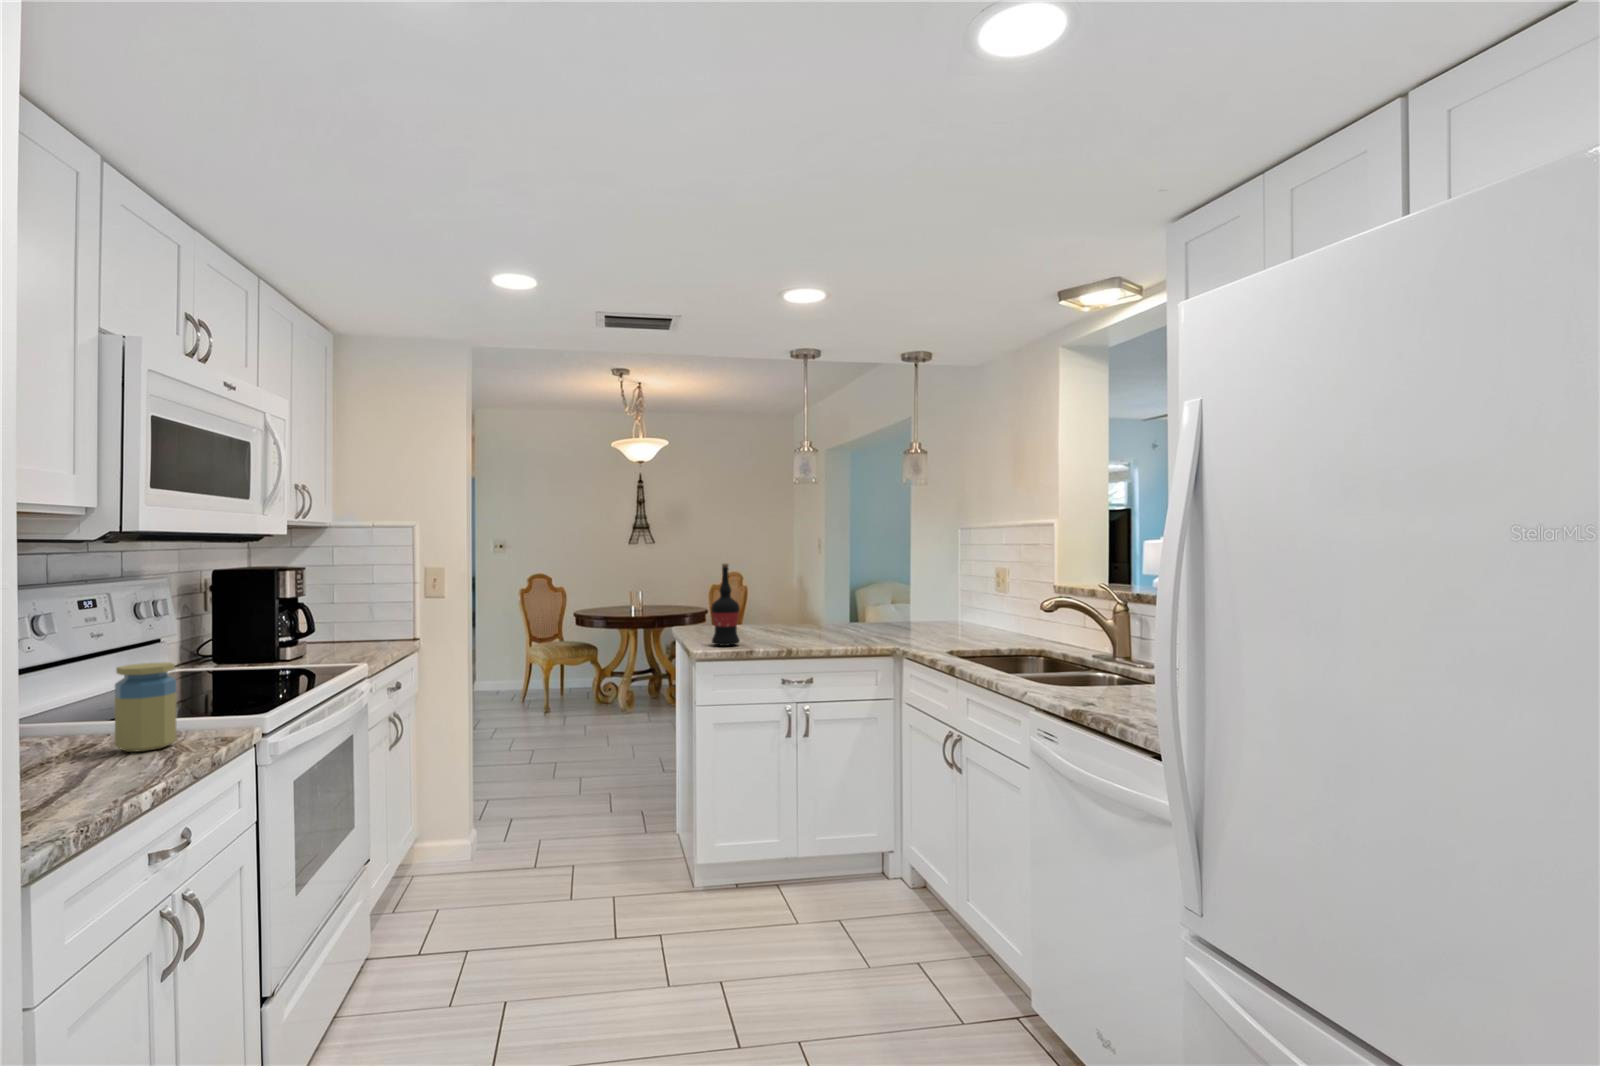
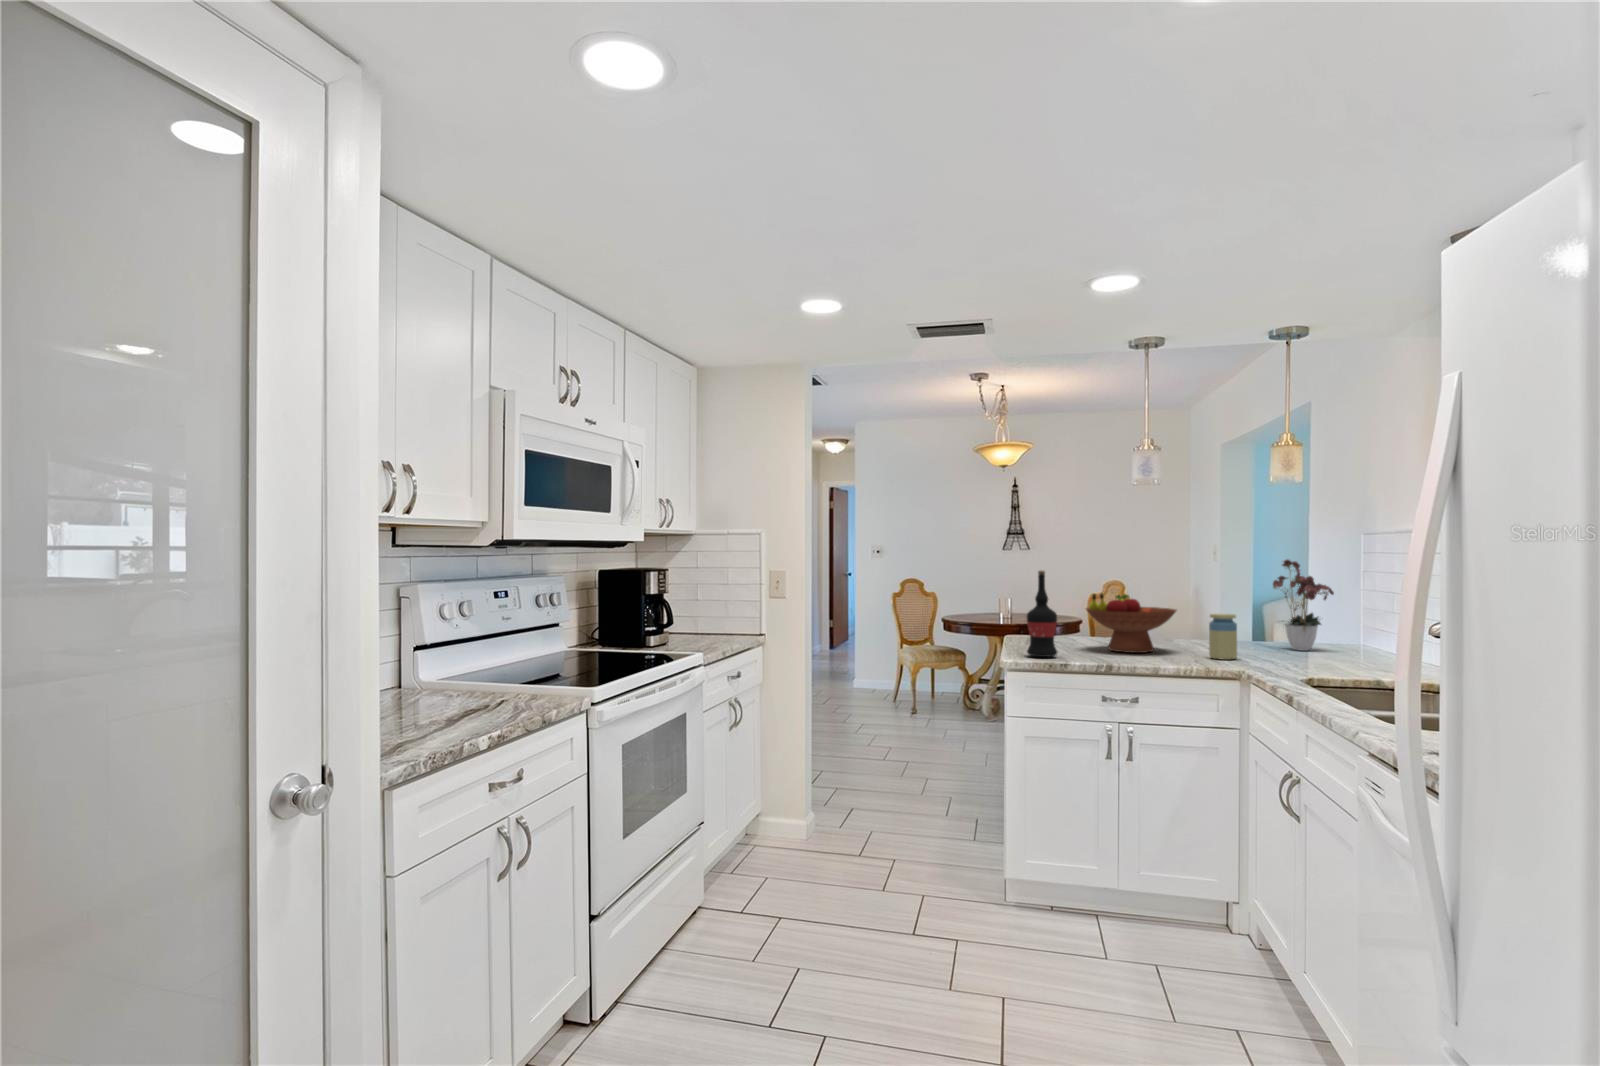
flower arrangement: none [899,547,954,628] -> present [1273,559,1334,651]
fruit bowl: none [756,584,835,637] -> present [1086,594,1176,653]
jar: present [115,662,176,752] -> present [1209,614,1237,660]

